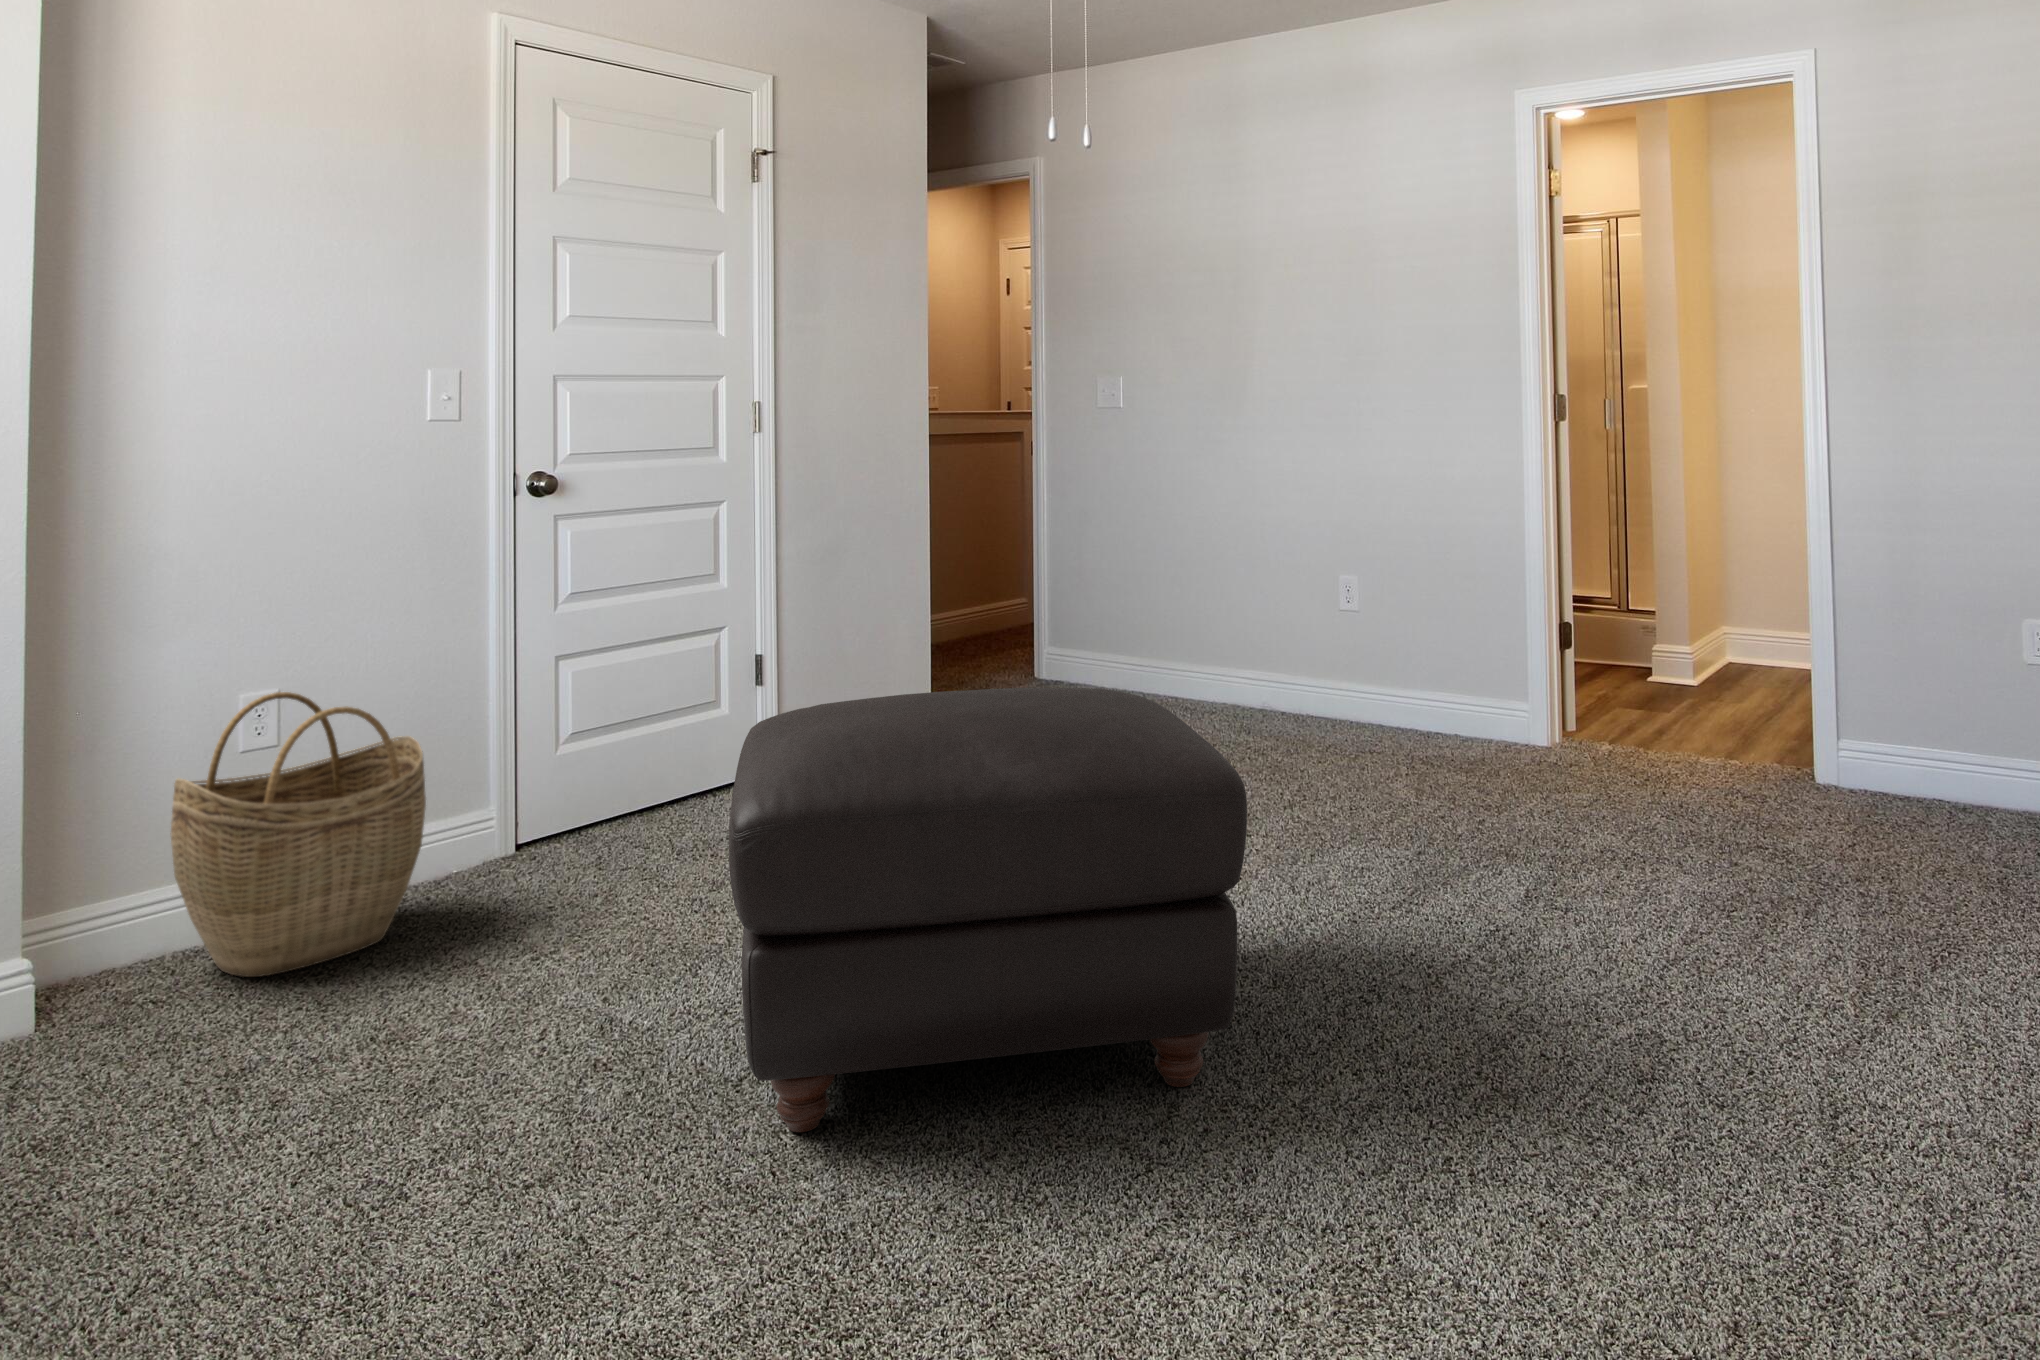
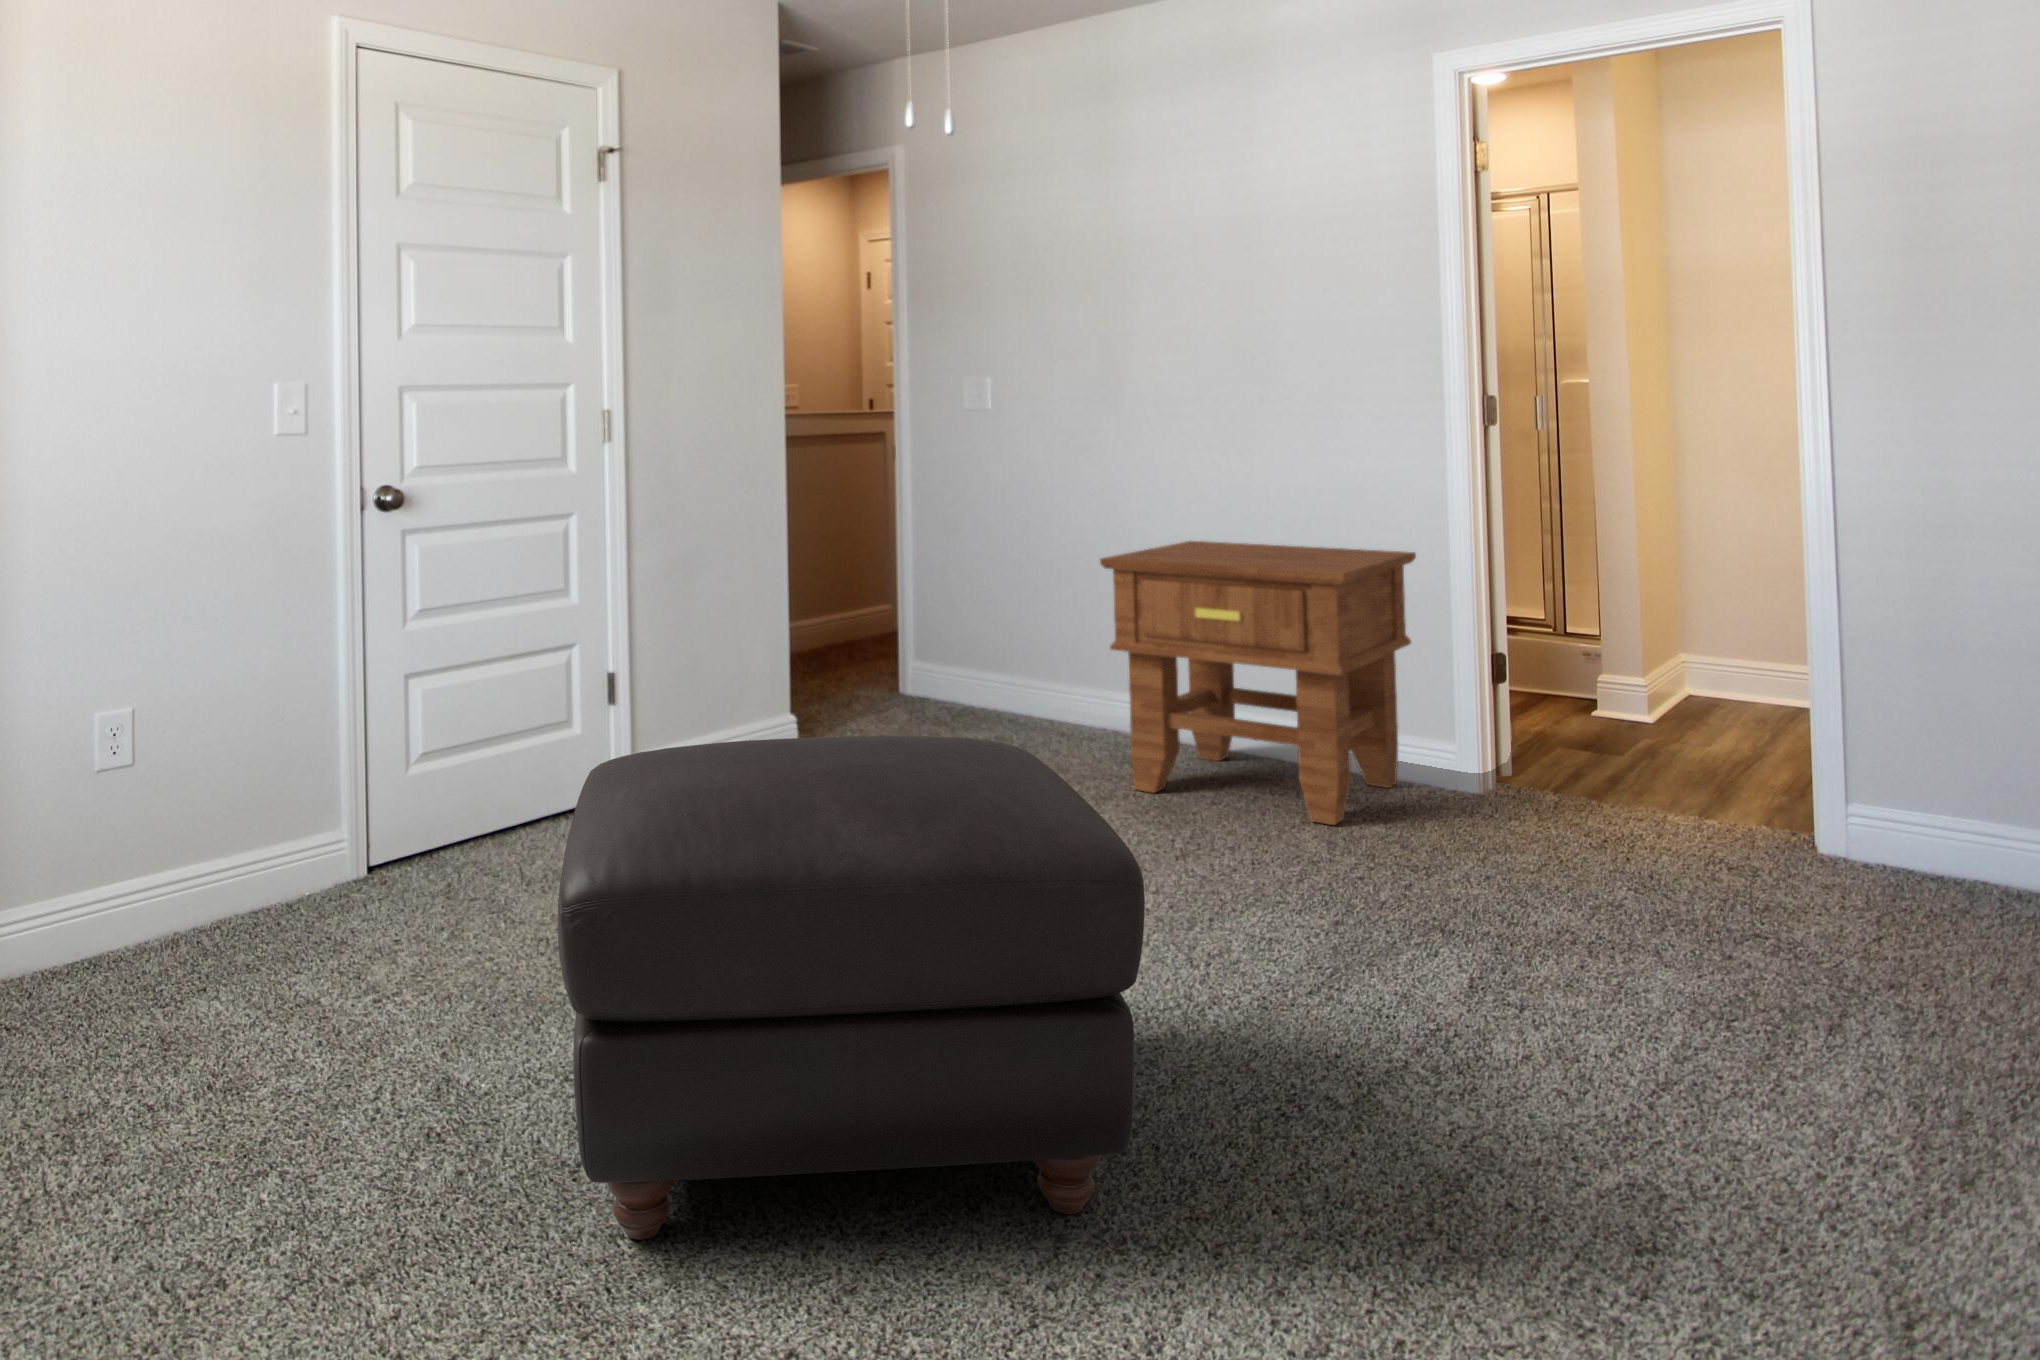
side table: none [1223,527,1500,777] -> present [1100,541,1416,825]
woven basket: present [171,692,426,977] -> none [29,711,273,1004]

